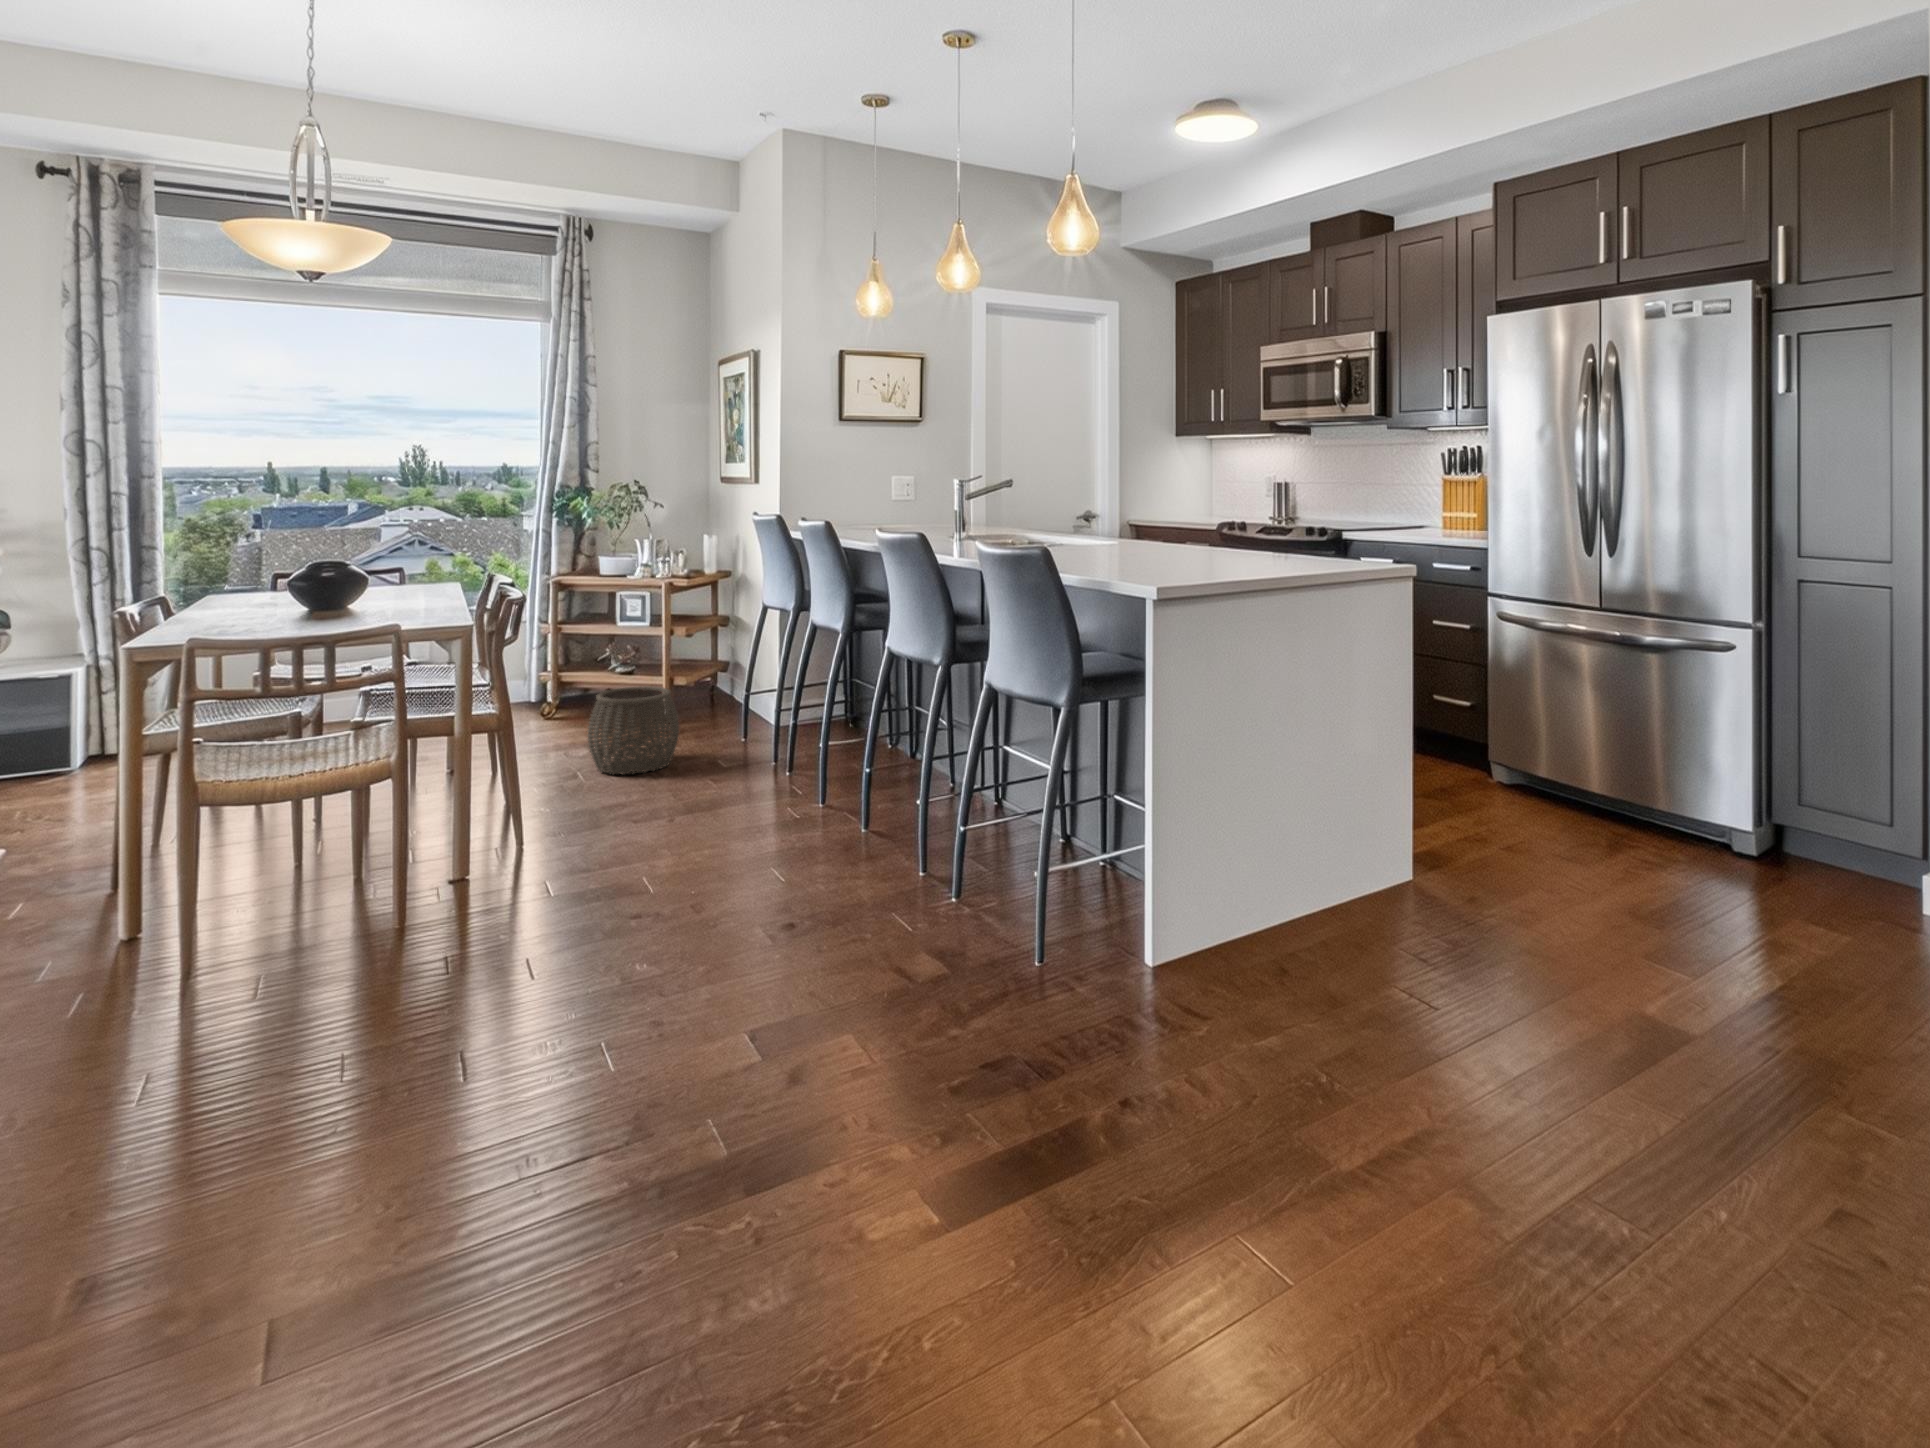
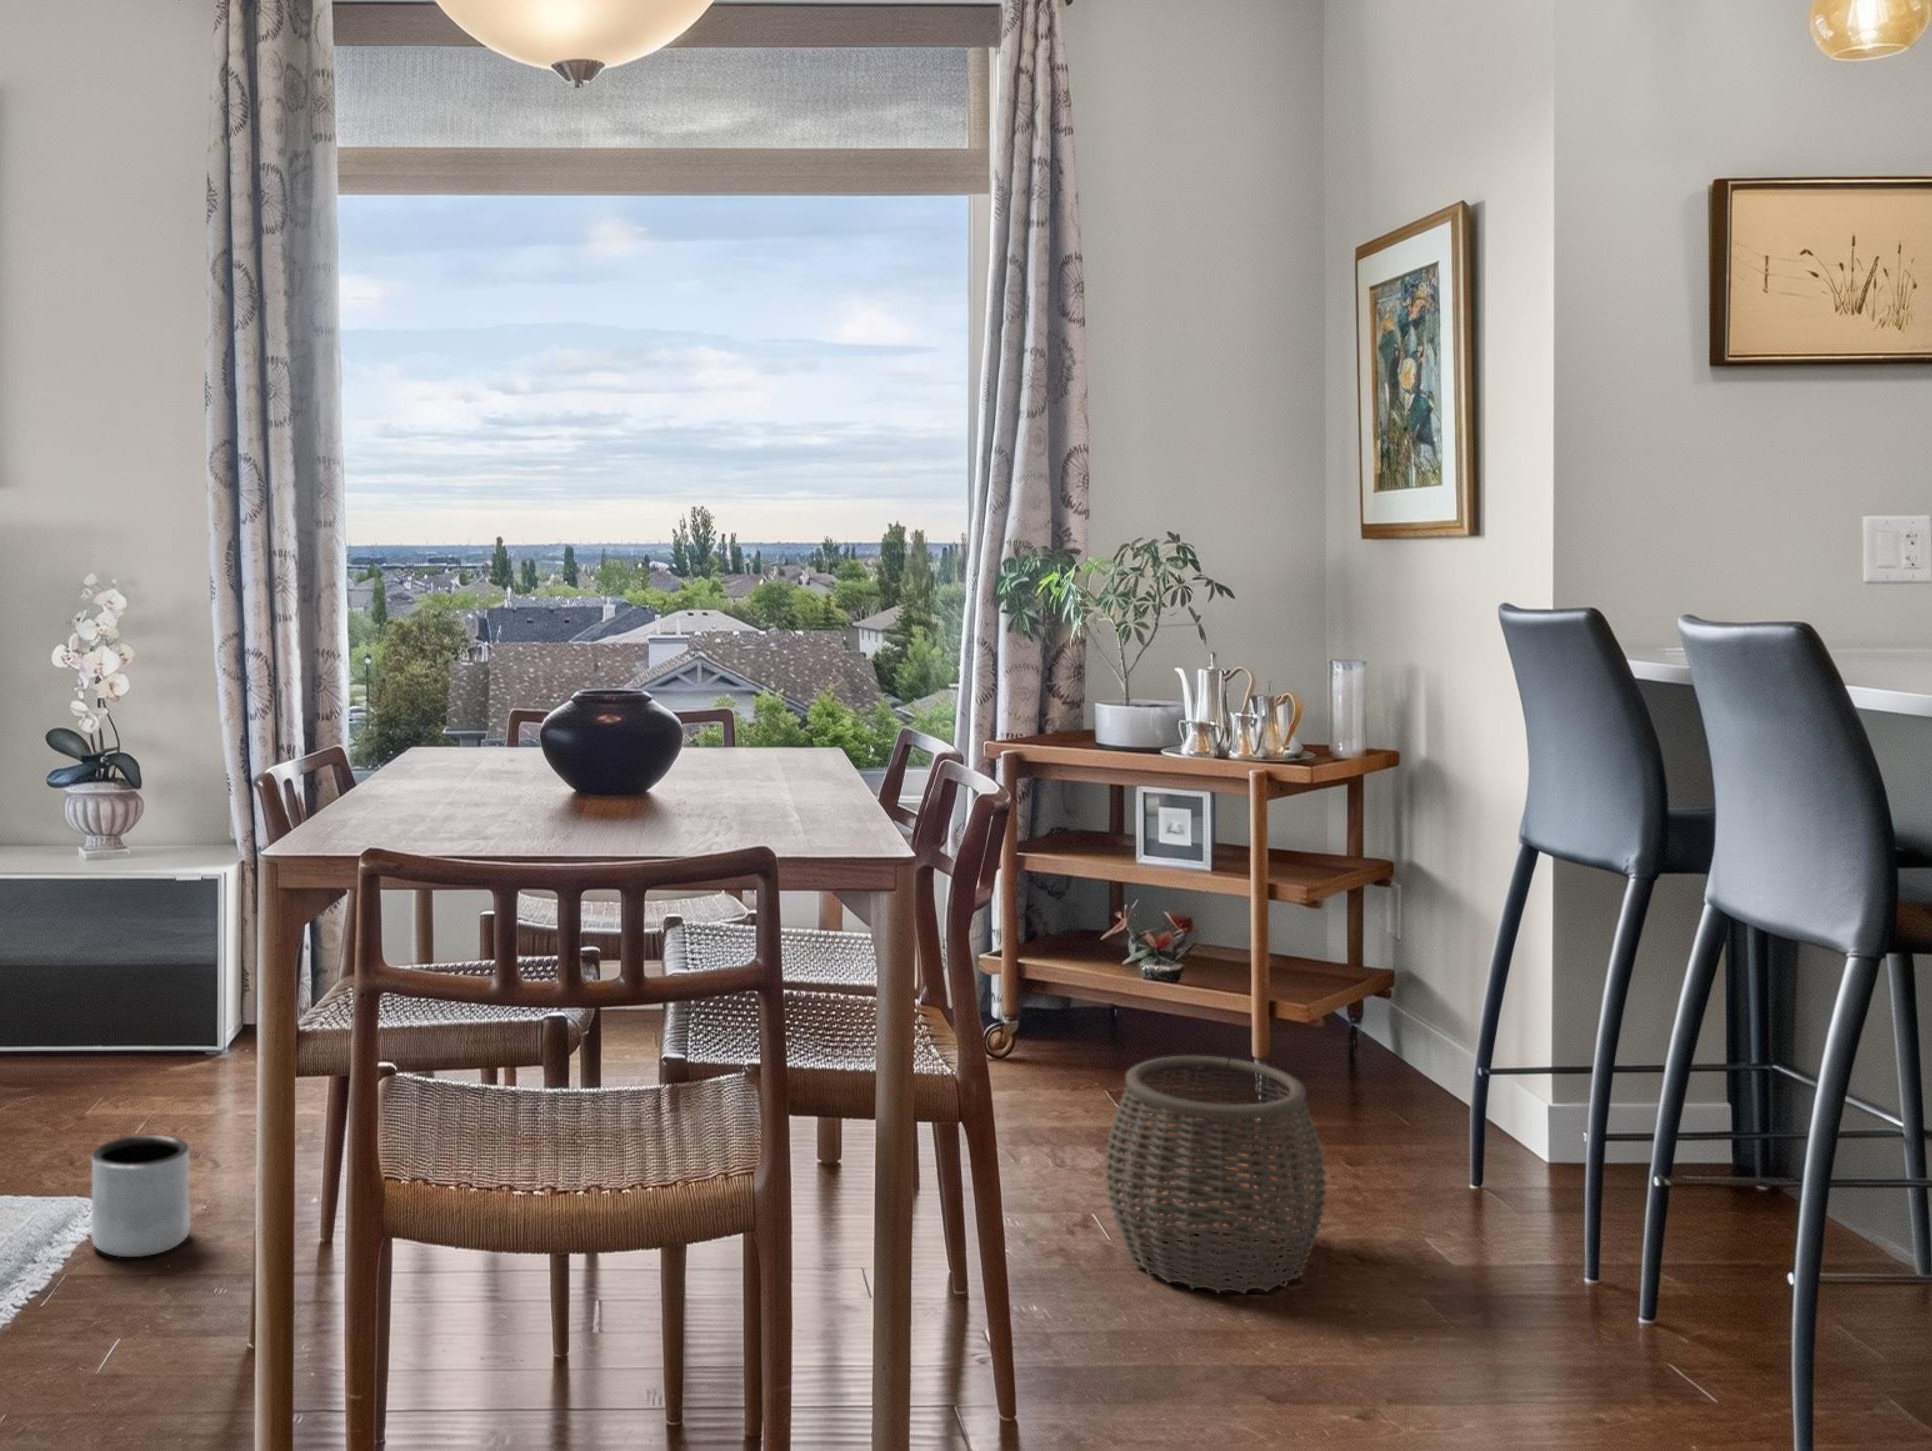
planter: none [12,785,80,847] -> present [91,1135,190,1257]

